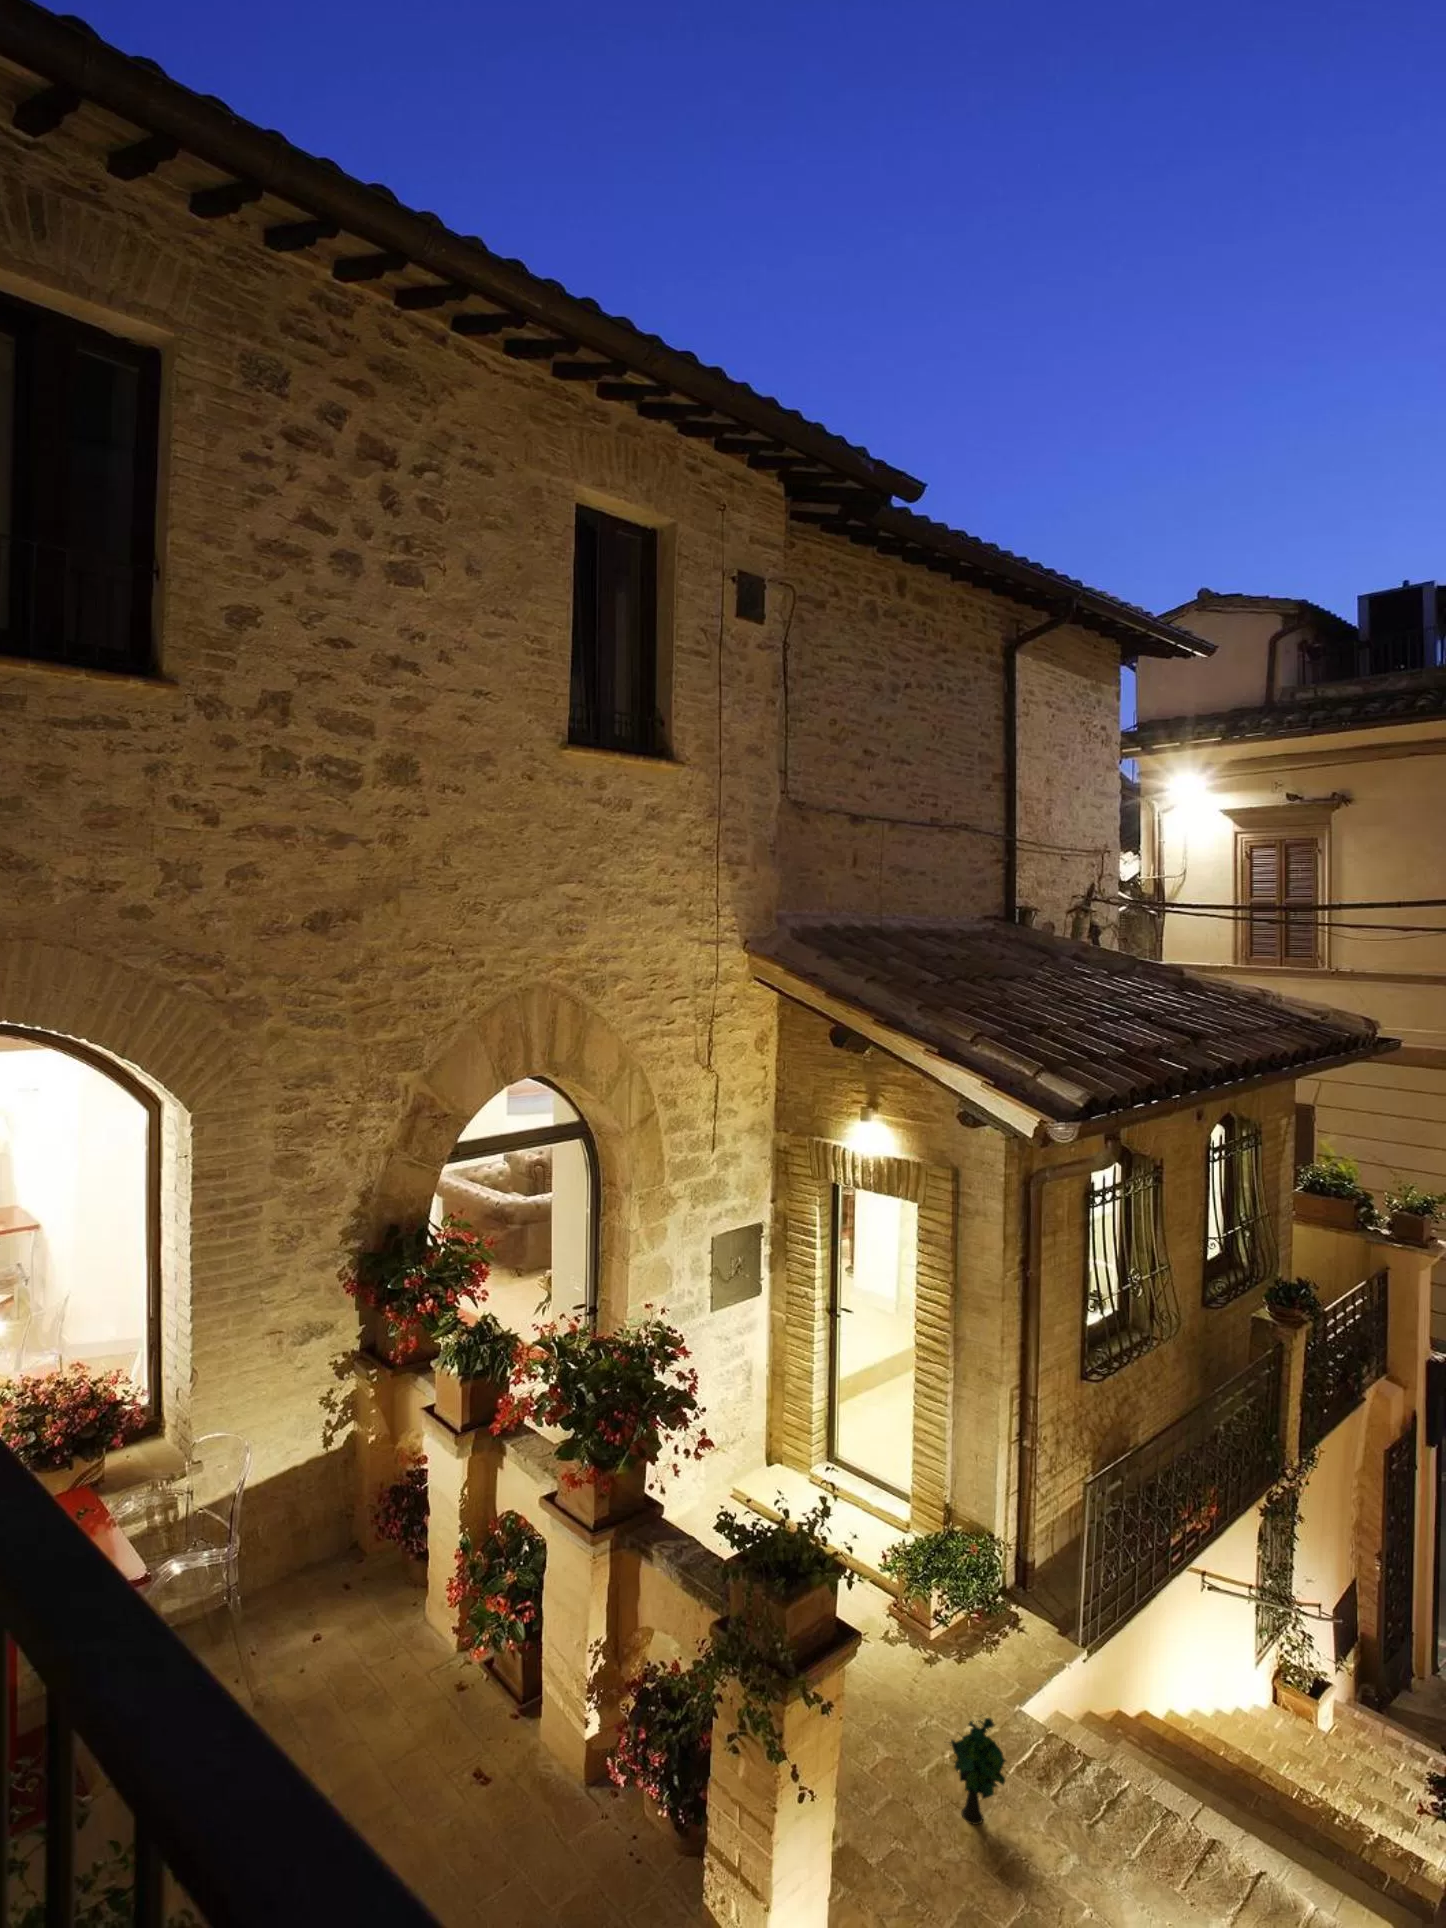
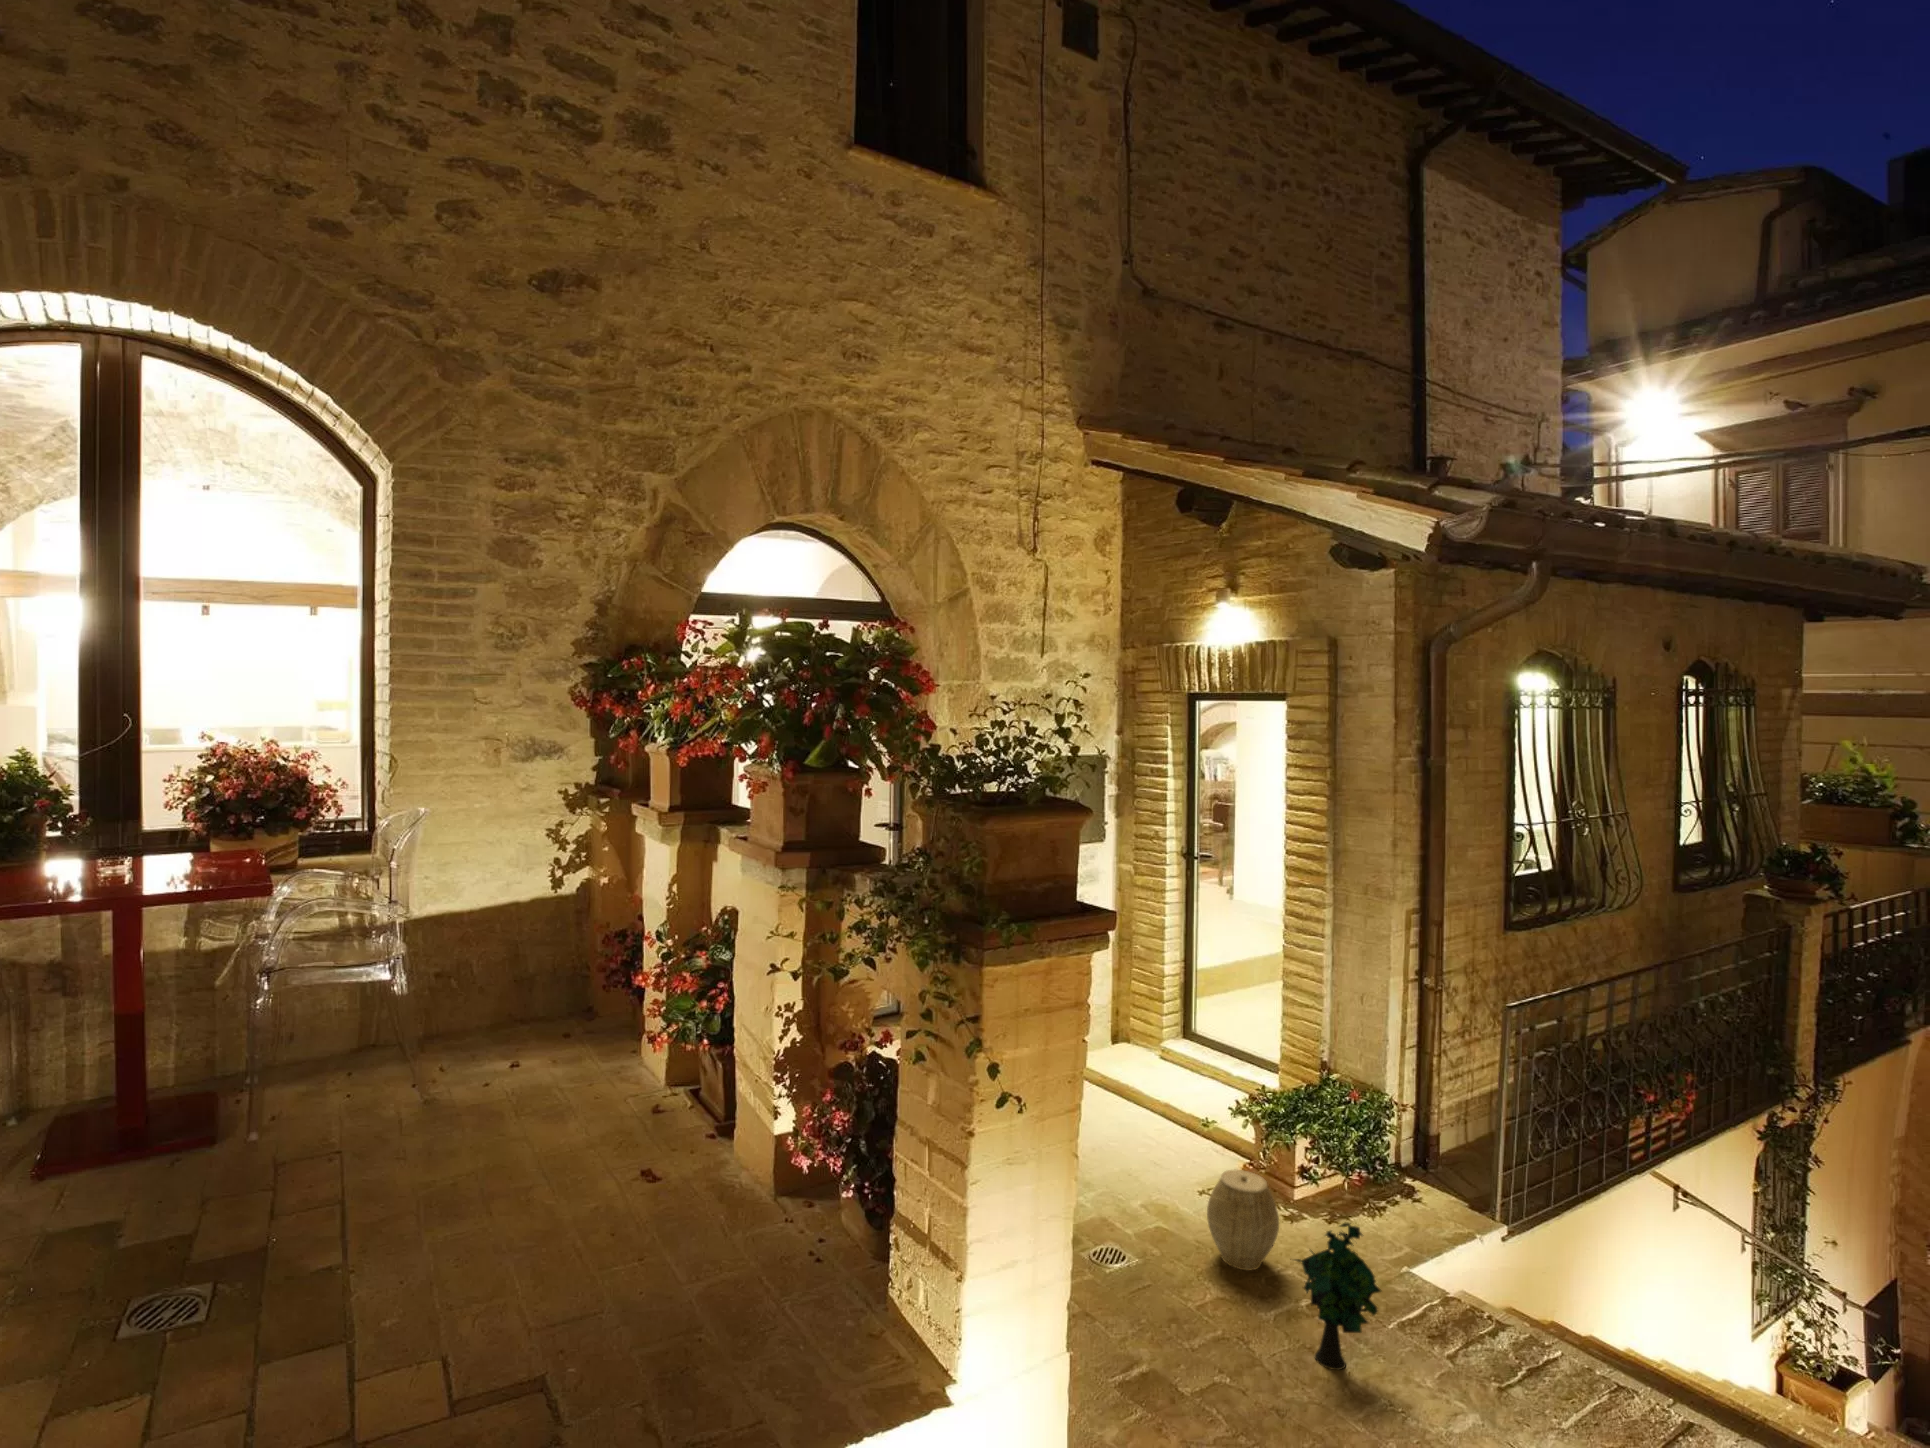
woven basket: none [876,1646,929,1730] -> present [1207,1170,1279,1270]

